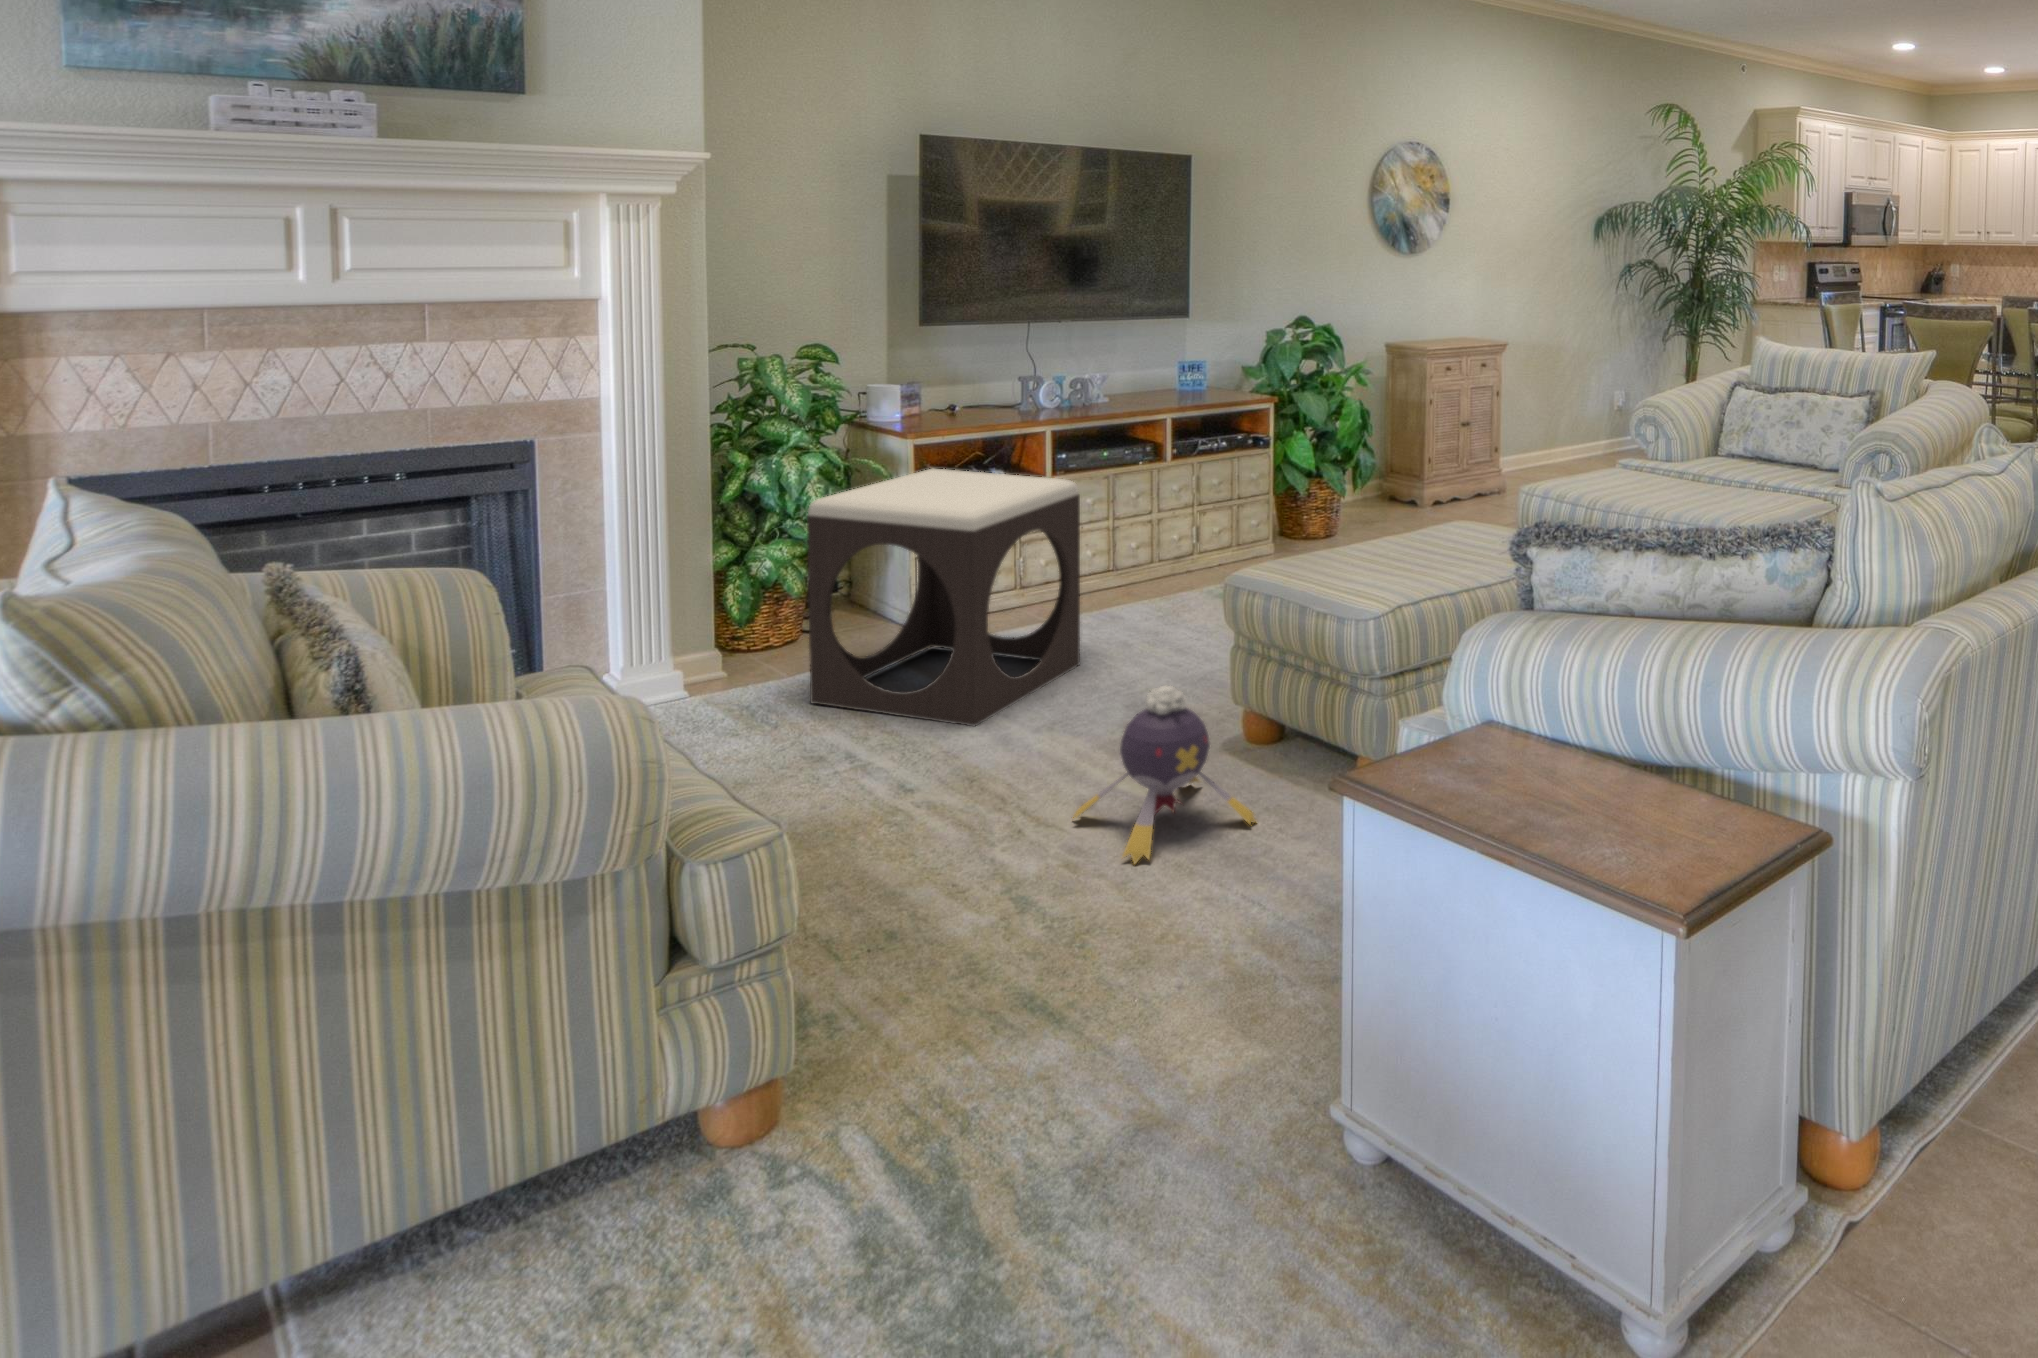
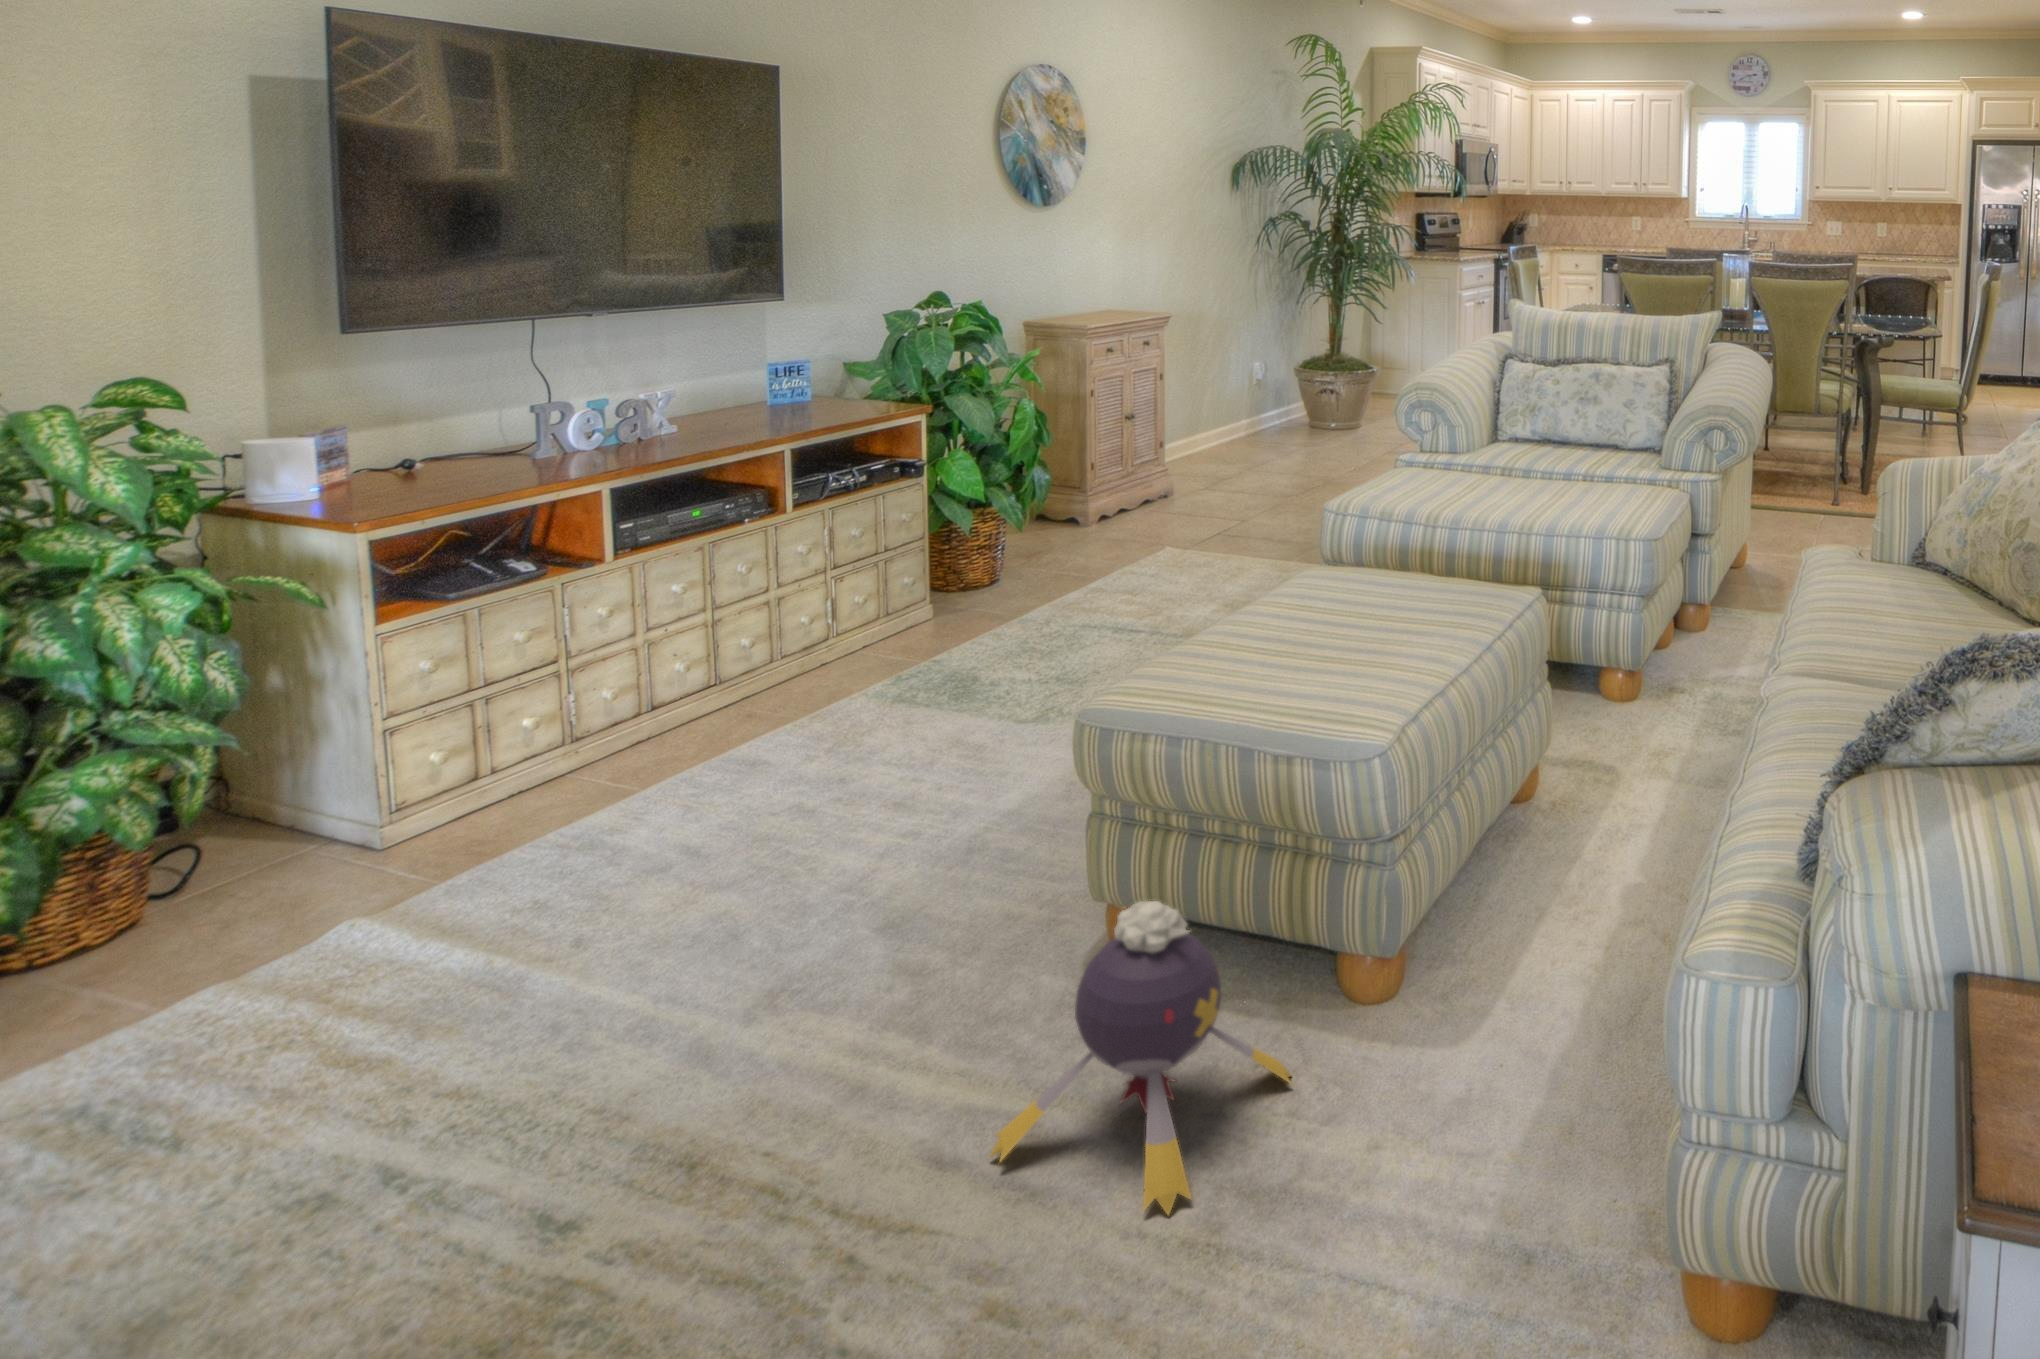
footstool: present [807,469,1080,726] -> none [237,572,768,1056]

